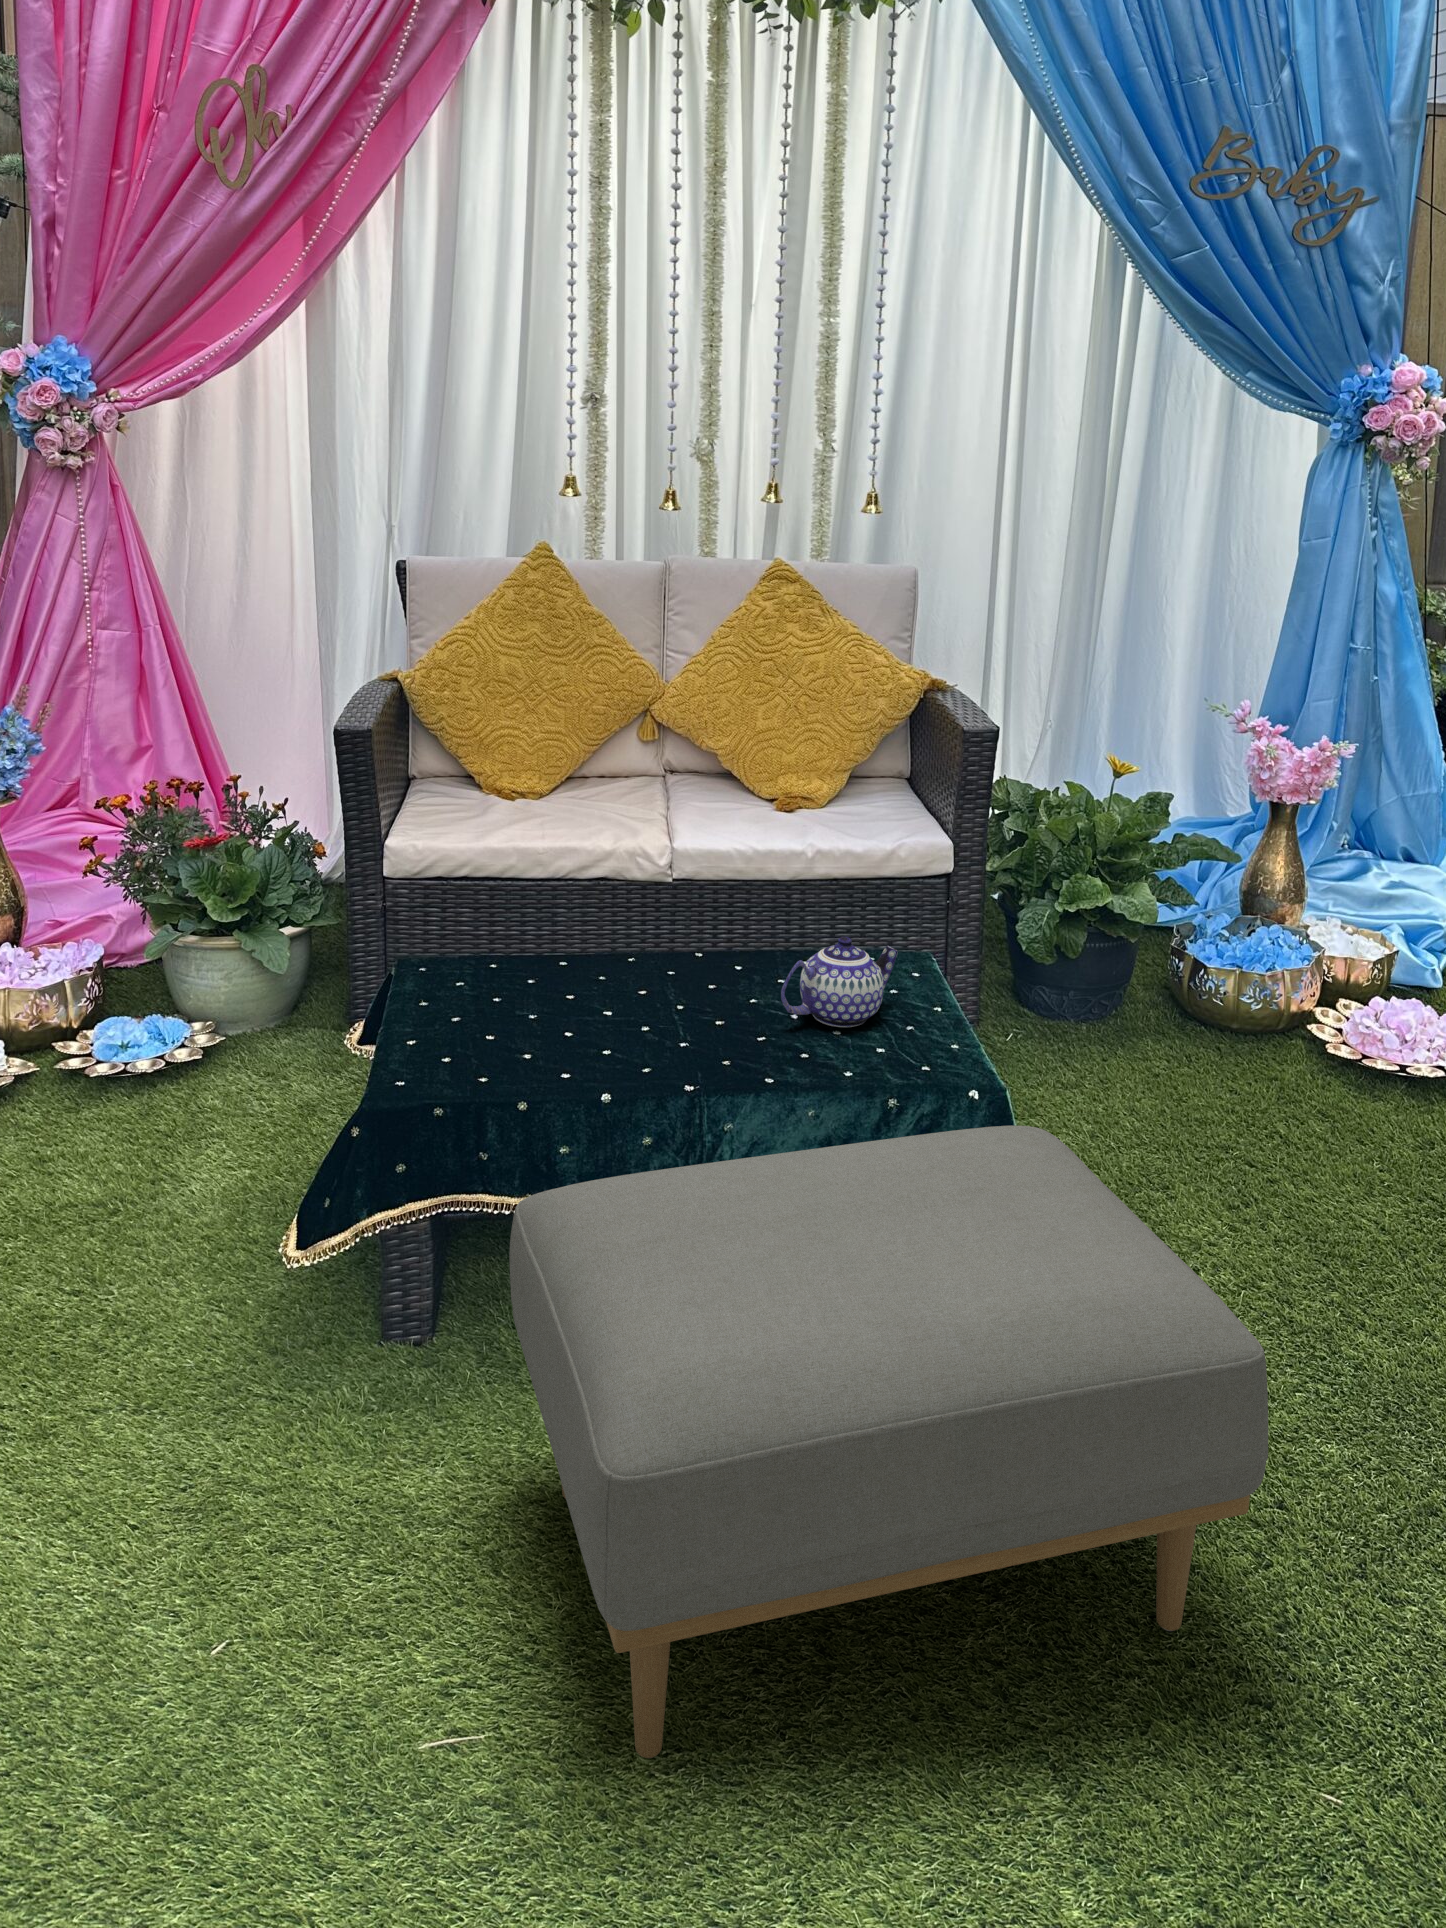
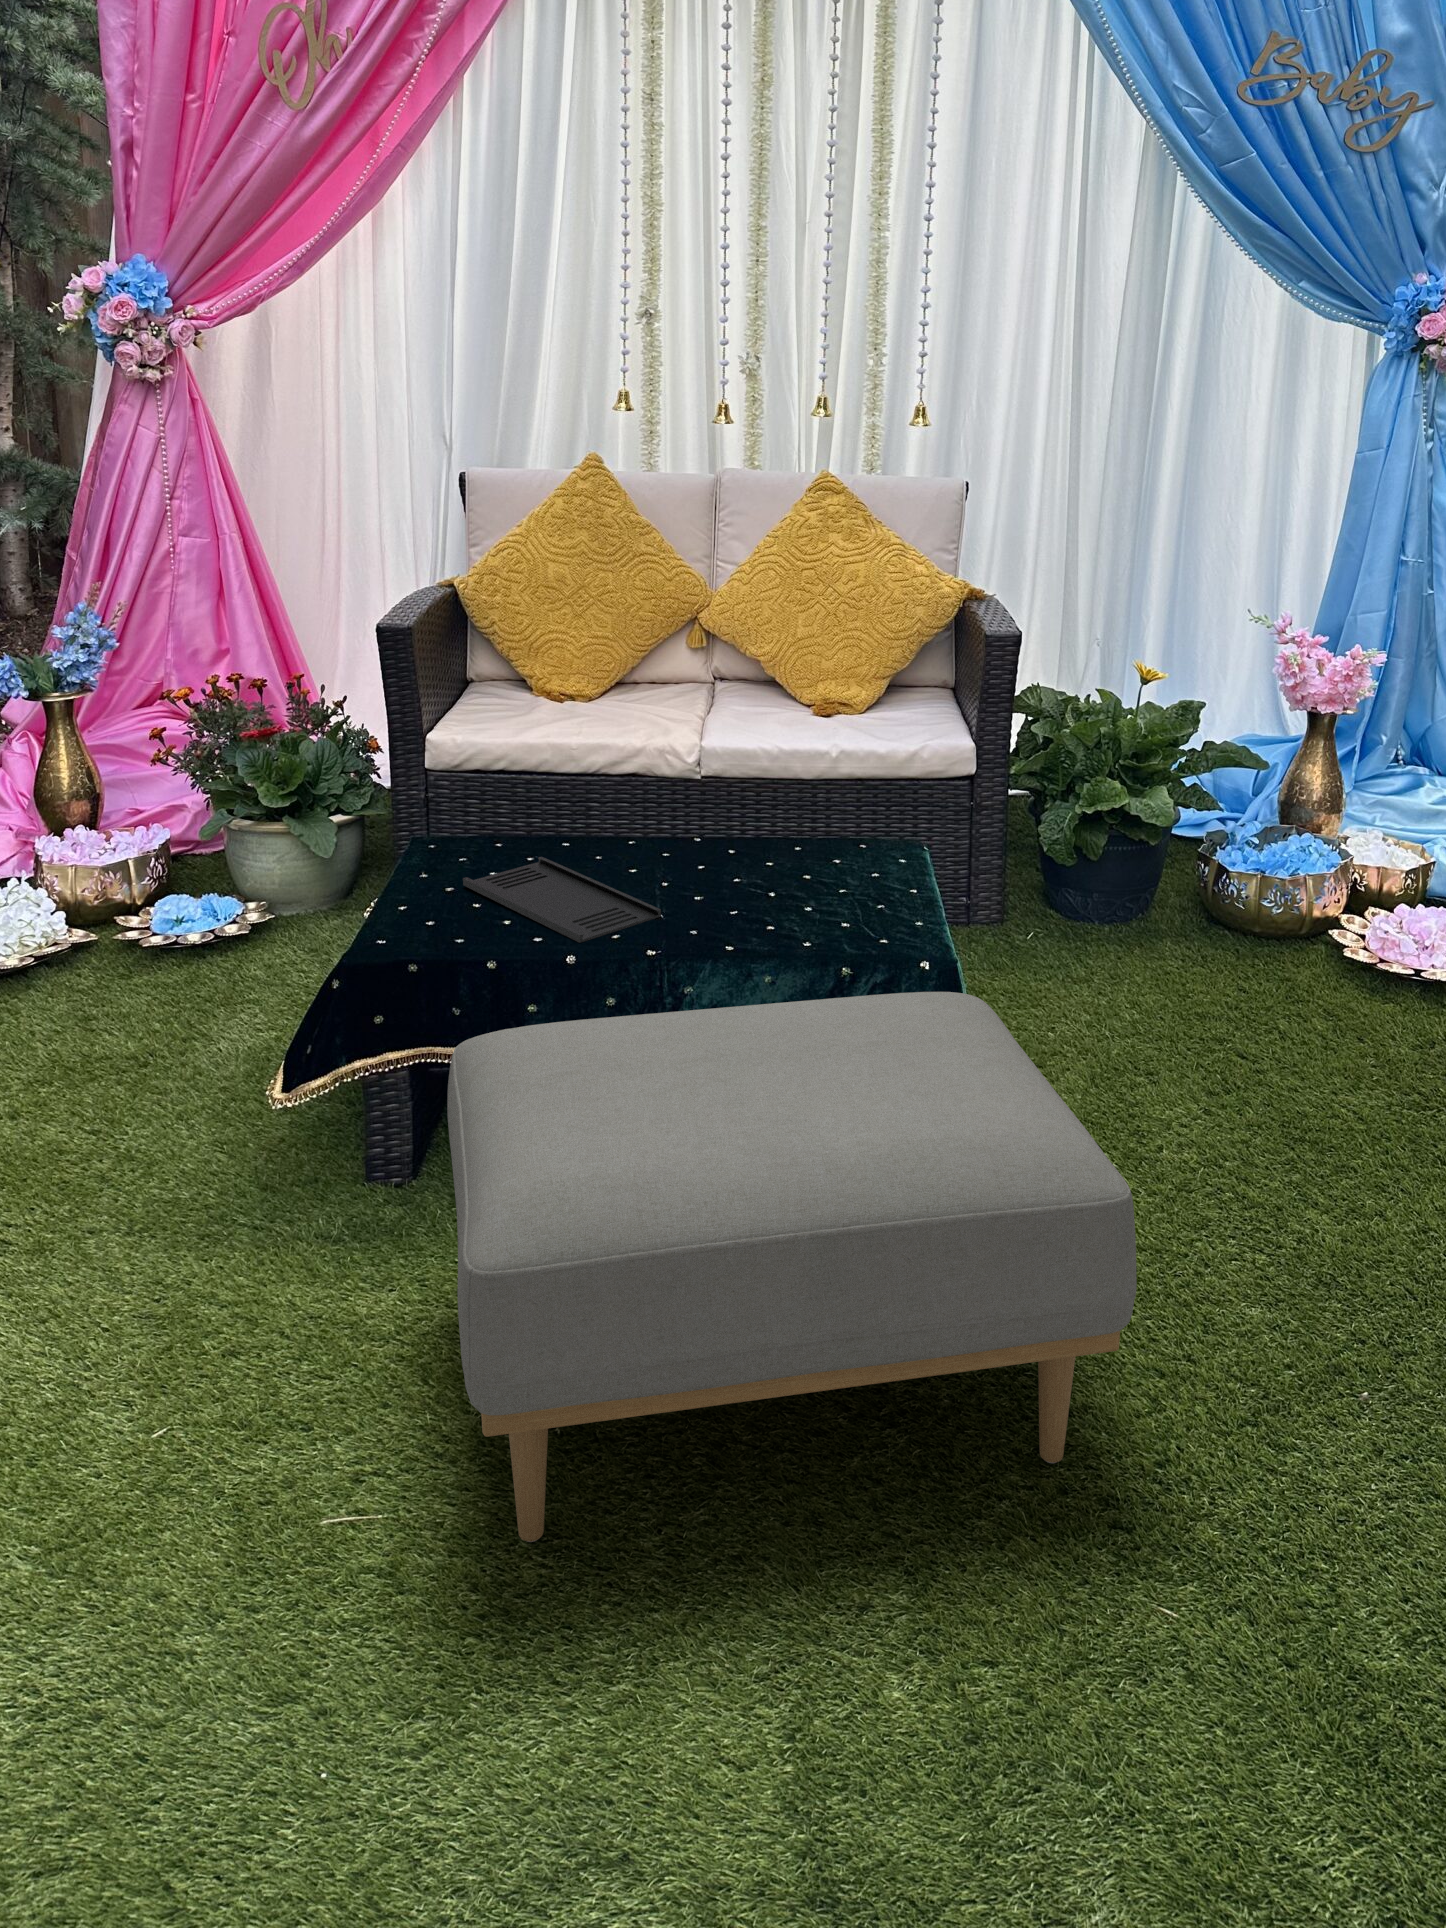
teapot: present [781,937,898,1027] -> none [753,819,874,906]
tray: none [470,978,688,1077] -> present [463,857,661,943]

